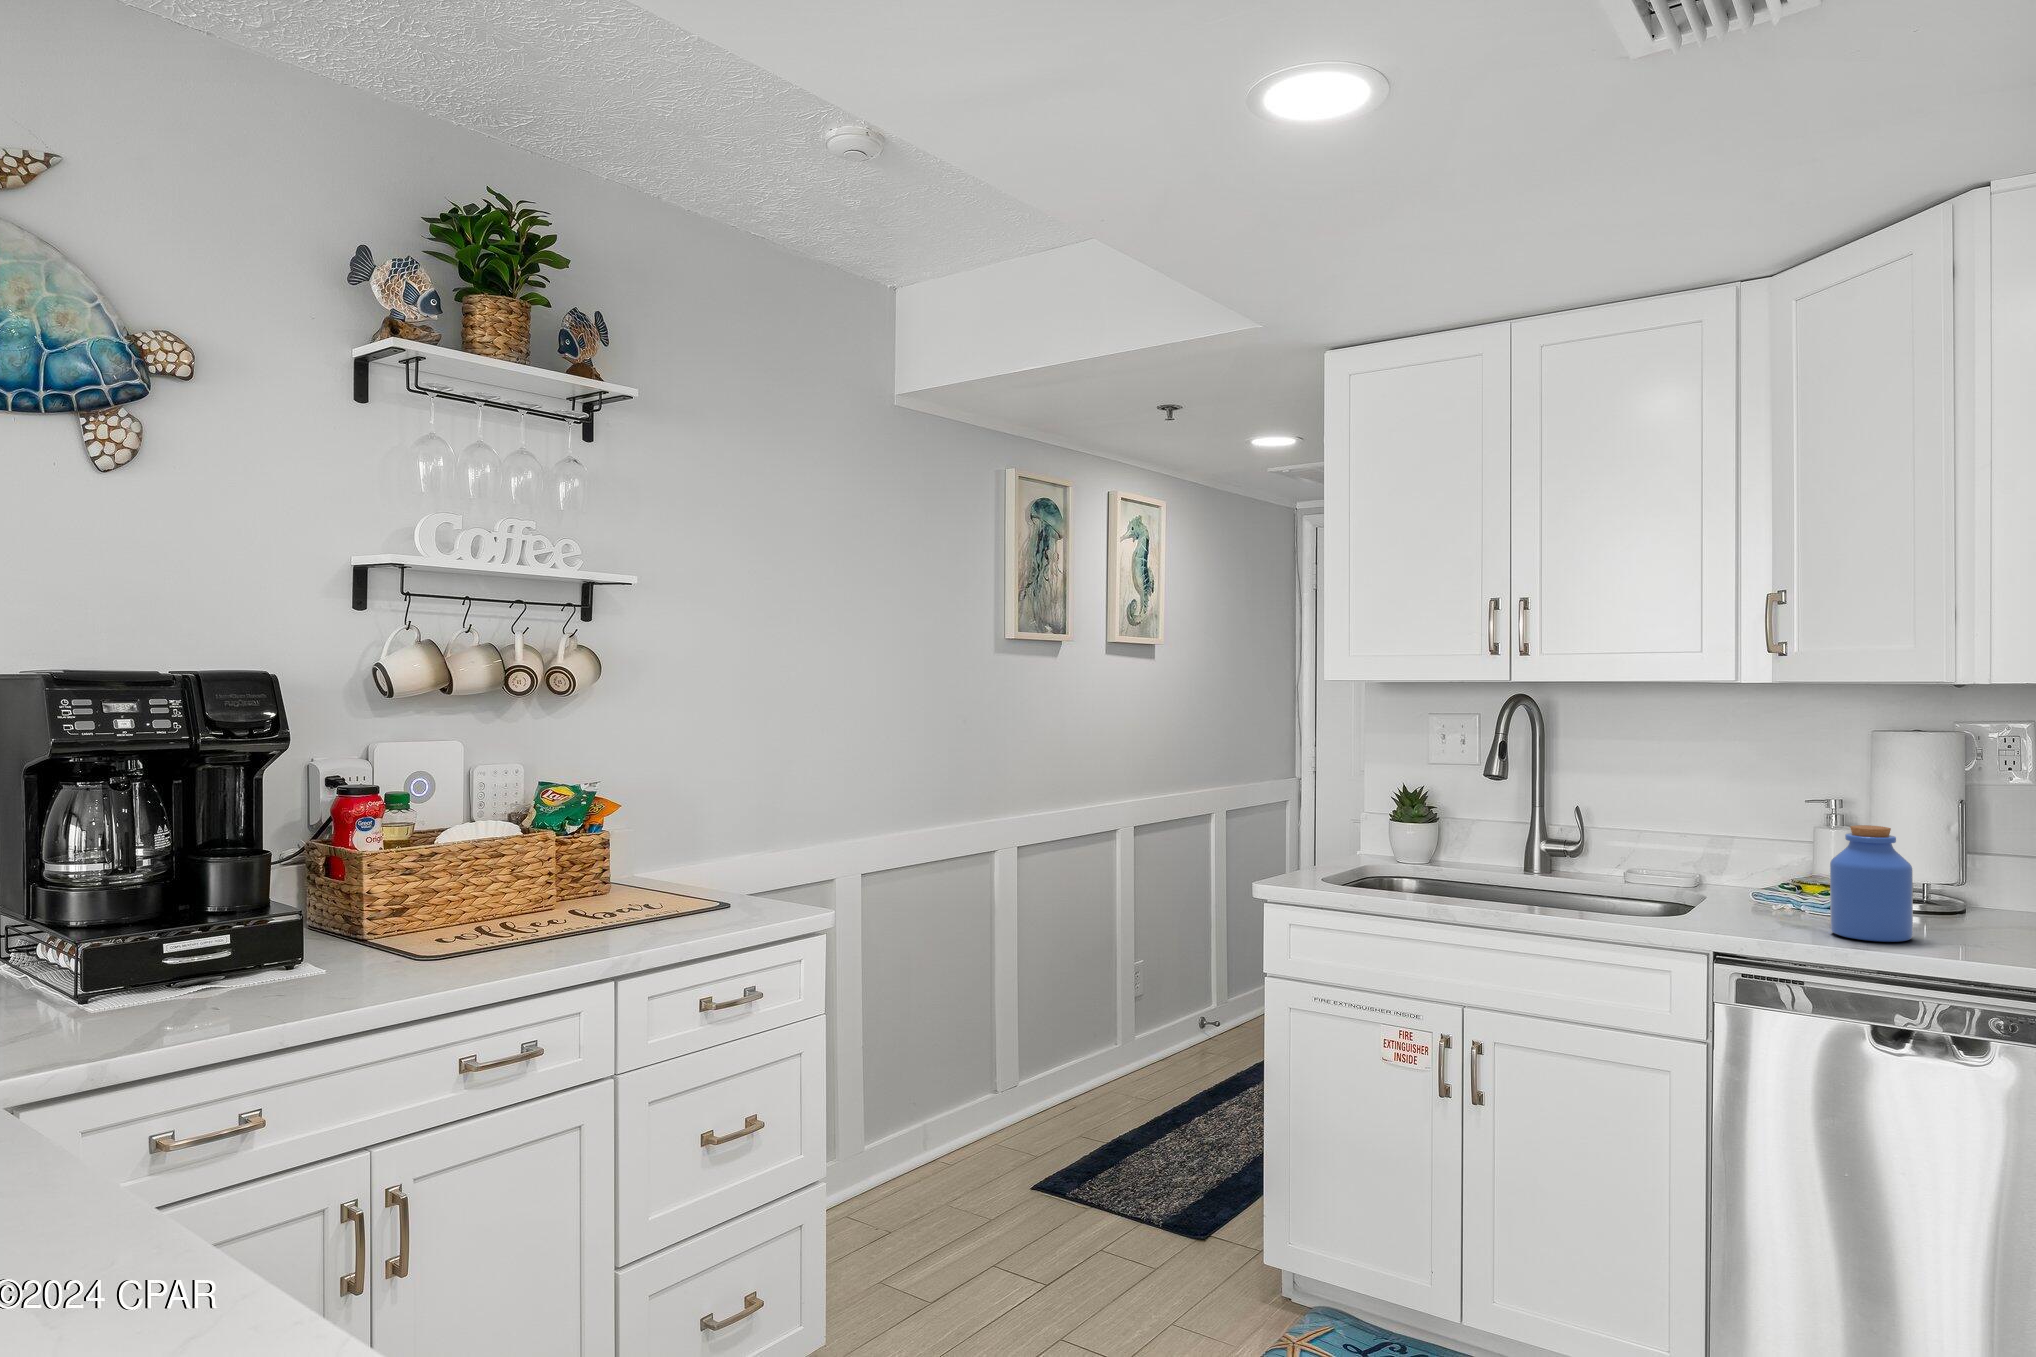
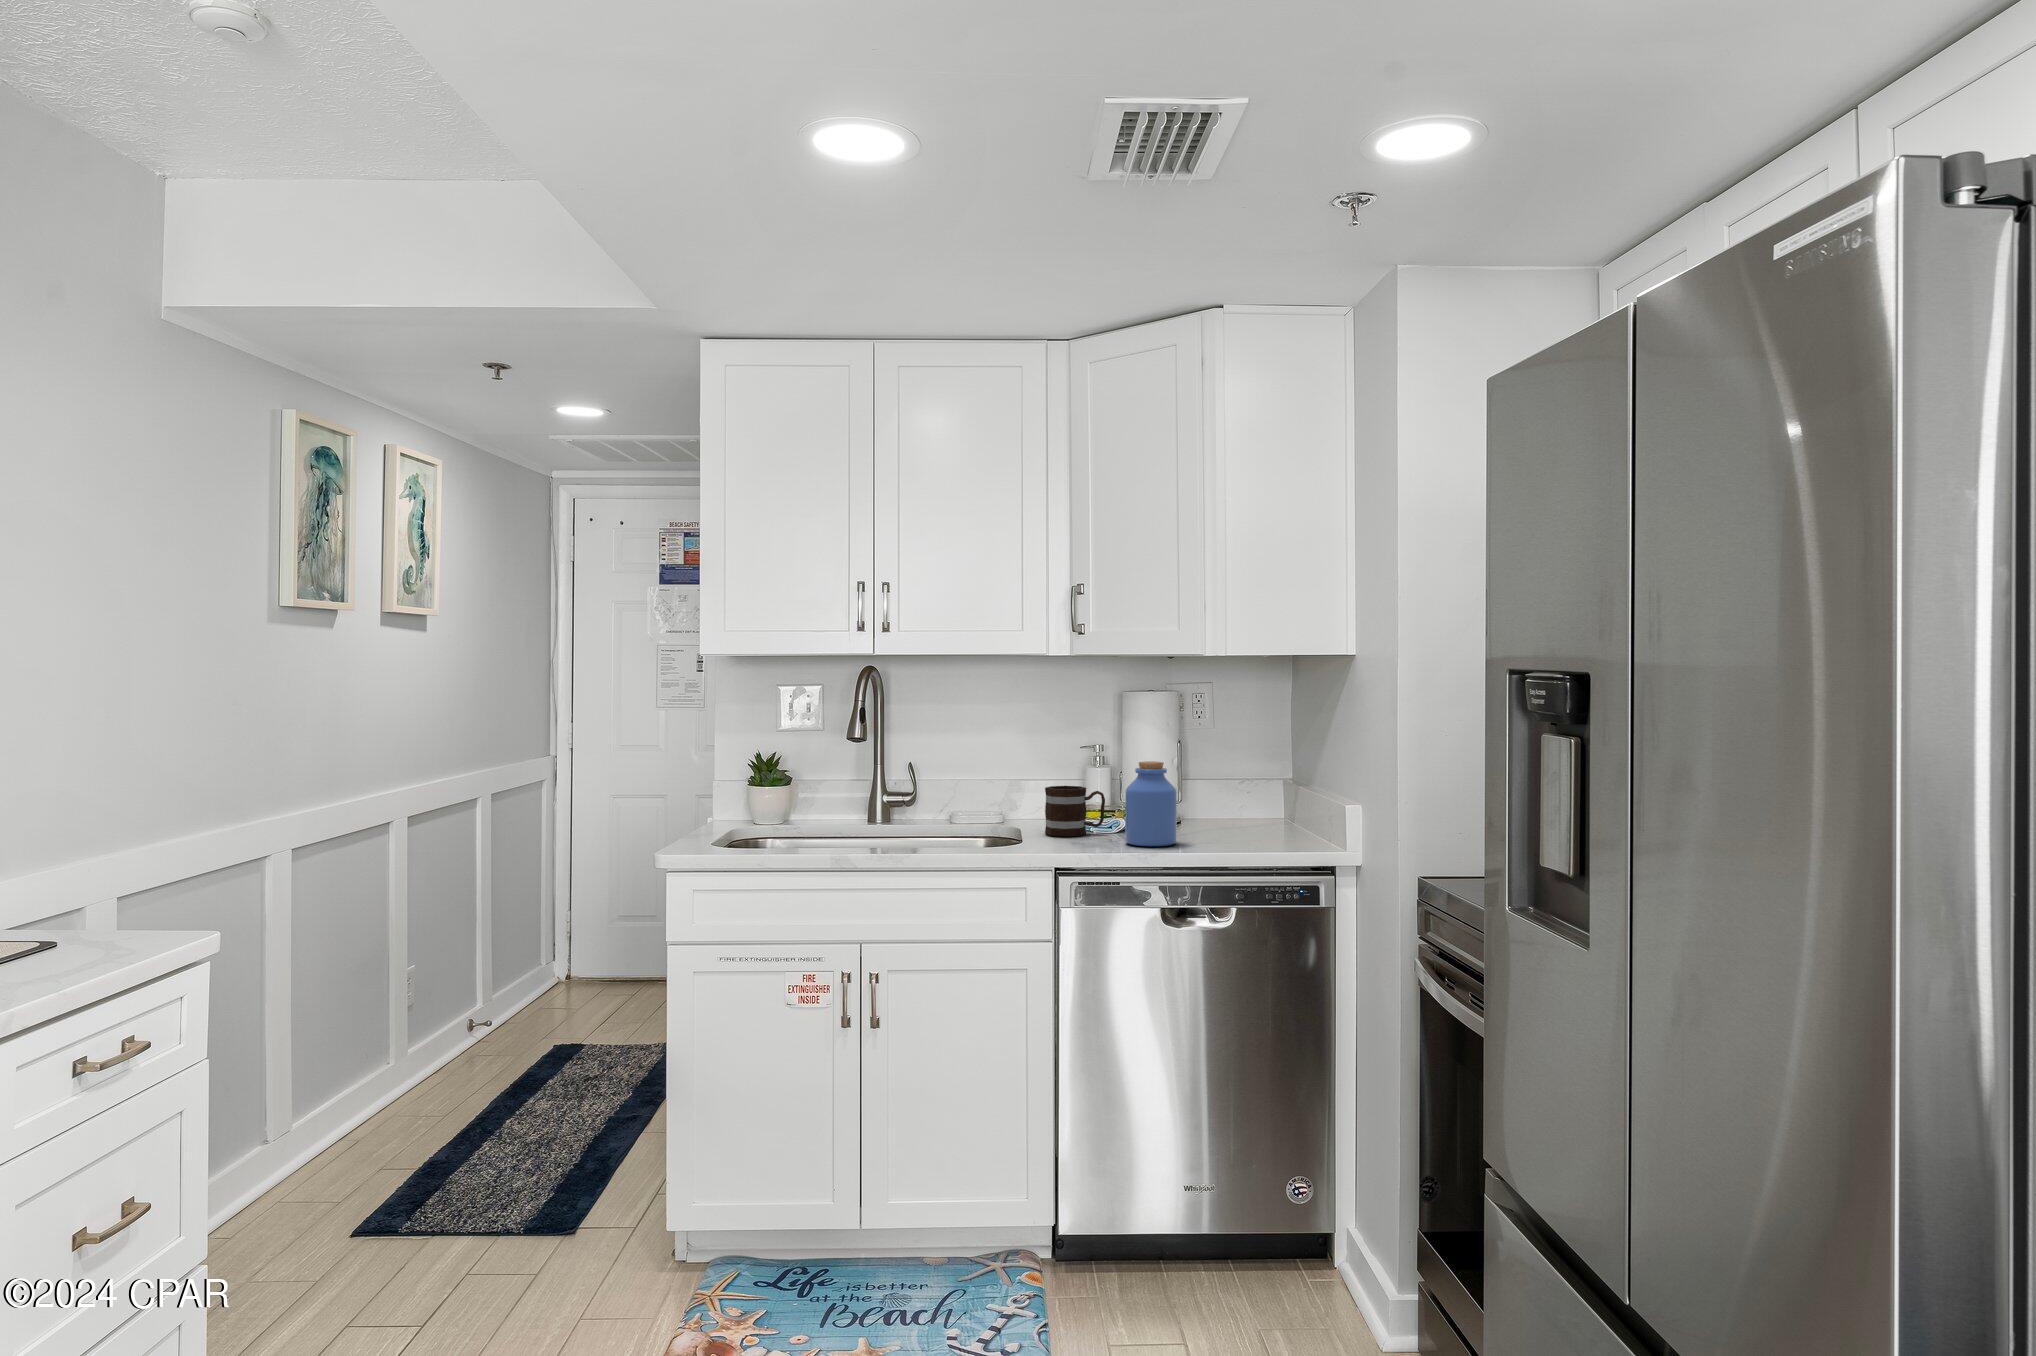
mug: none [1734,847,1822,914] -> present [1045,786,1105,837]

